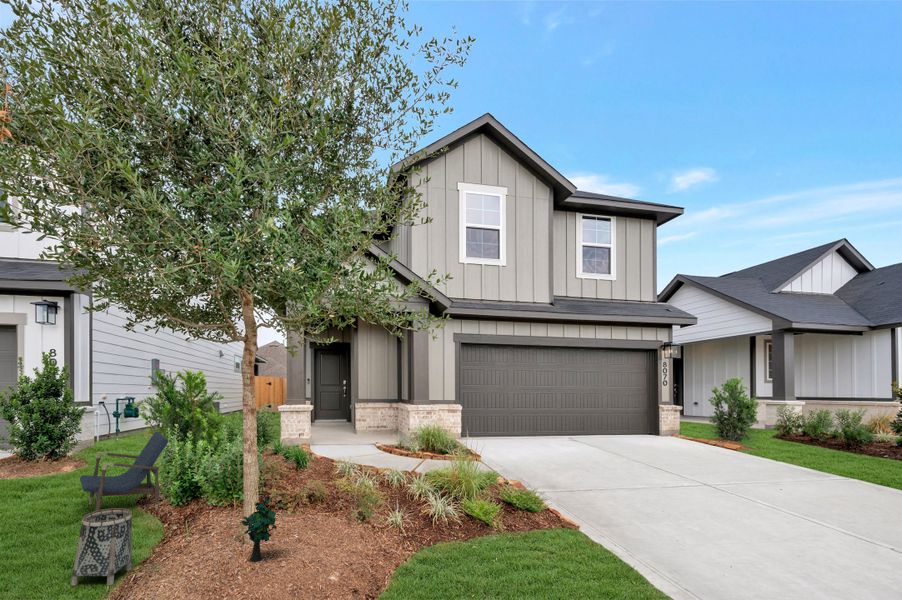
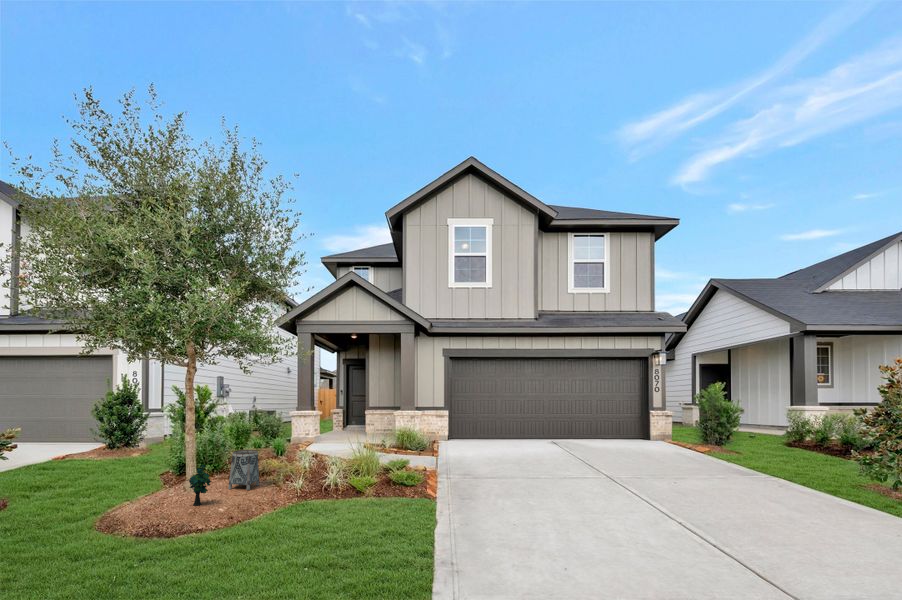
lounge chair: present [80,432,168,511] -> none [121,428,177,486]
basket: present [71,508,132,586] -> present [228,450,259,490]

